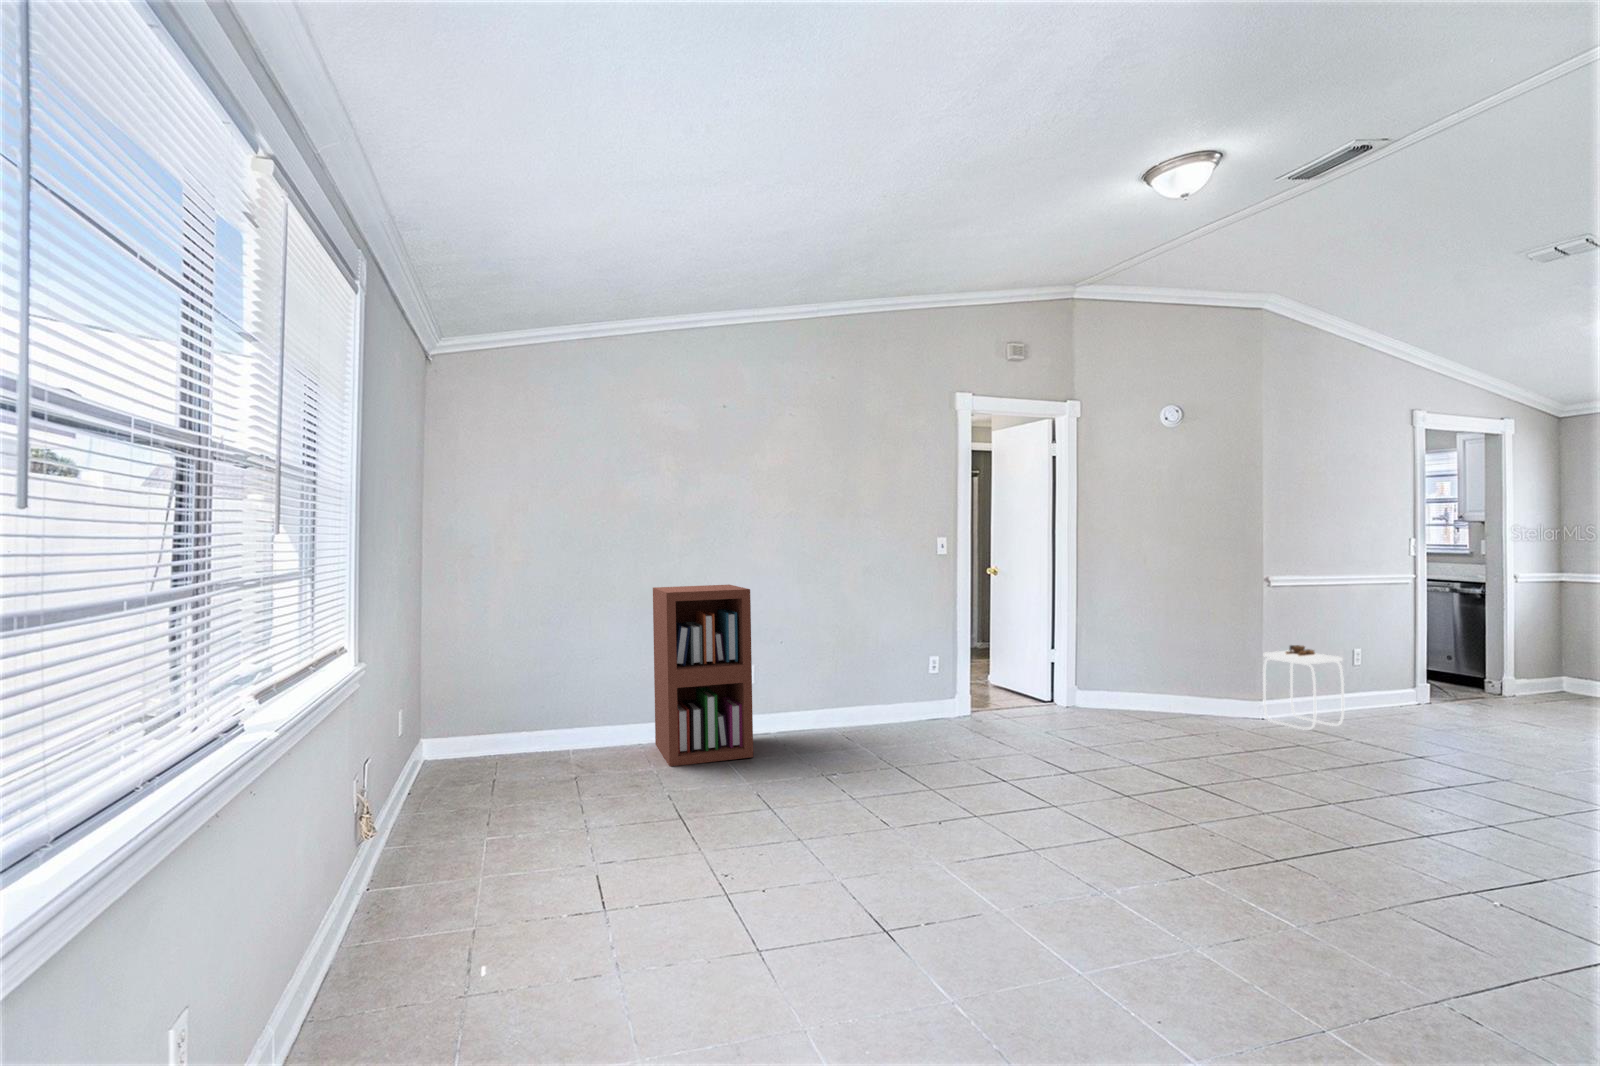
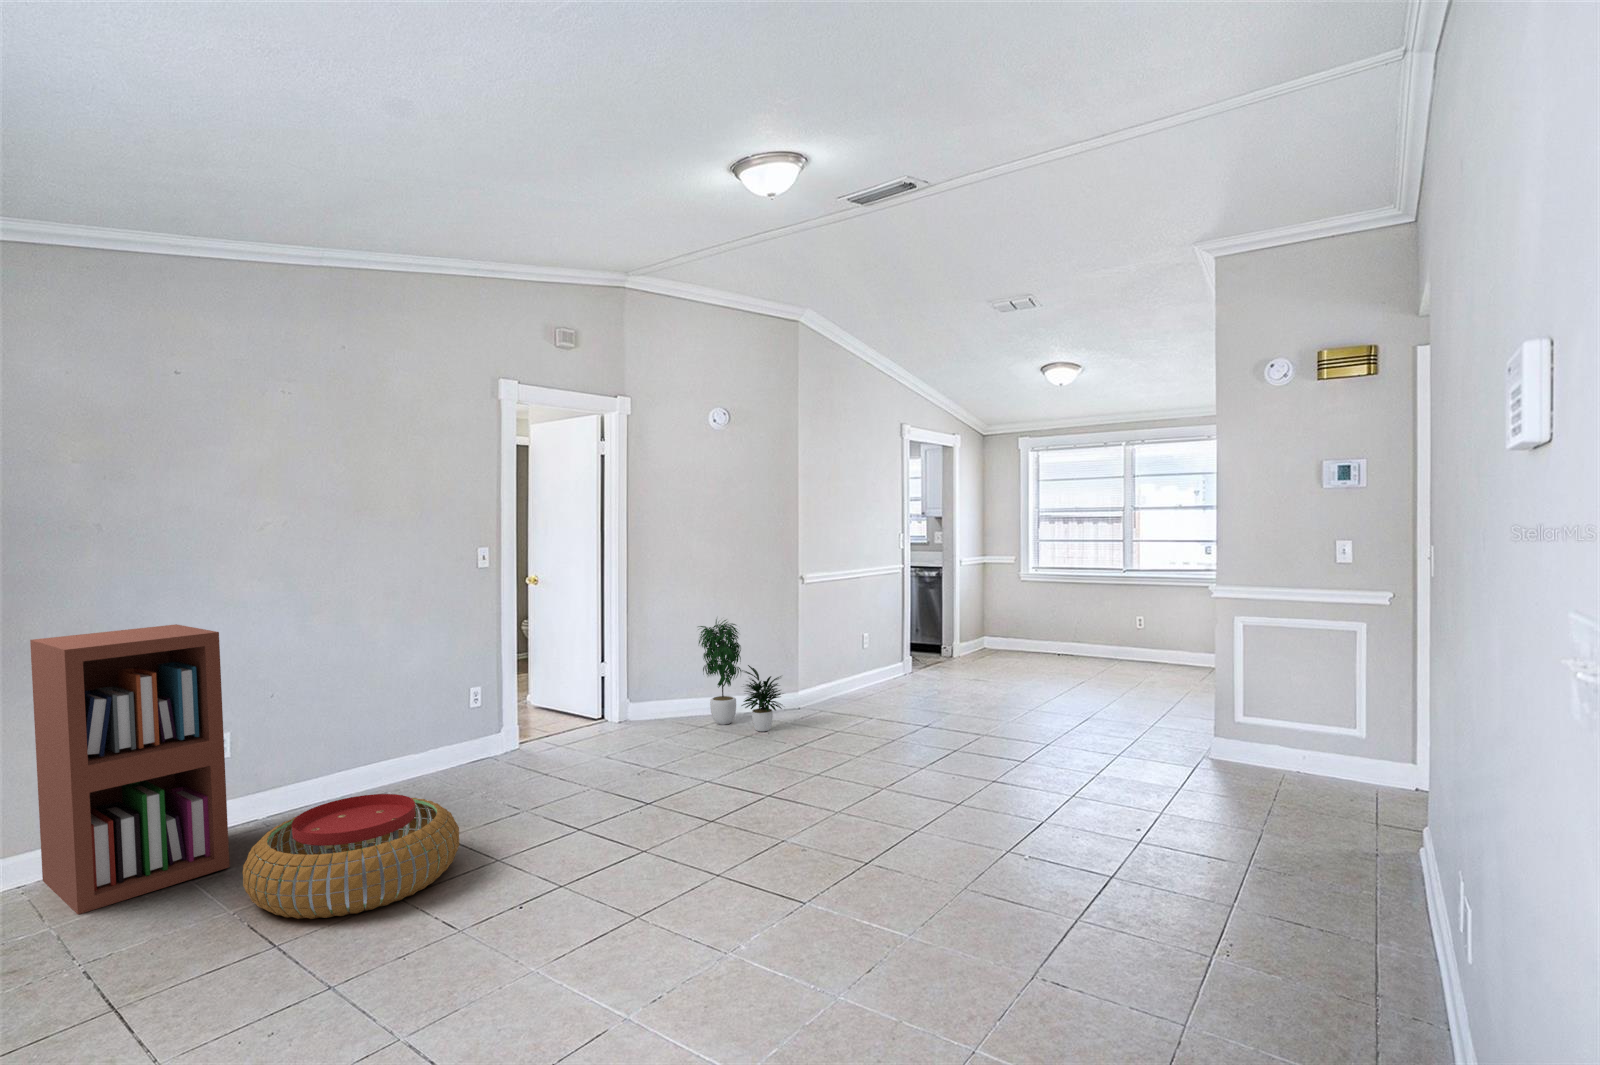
potted plant: none [1140,612,1236,734] -> present [698,619,784,731]
side table: present [1263,645,1344,730] -> none [801,636,865,714]
pouf: none [756,720,901,801] -> present [243,794,460,919]

